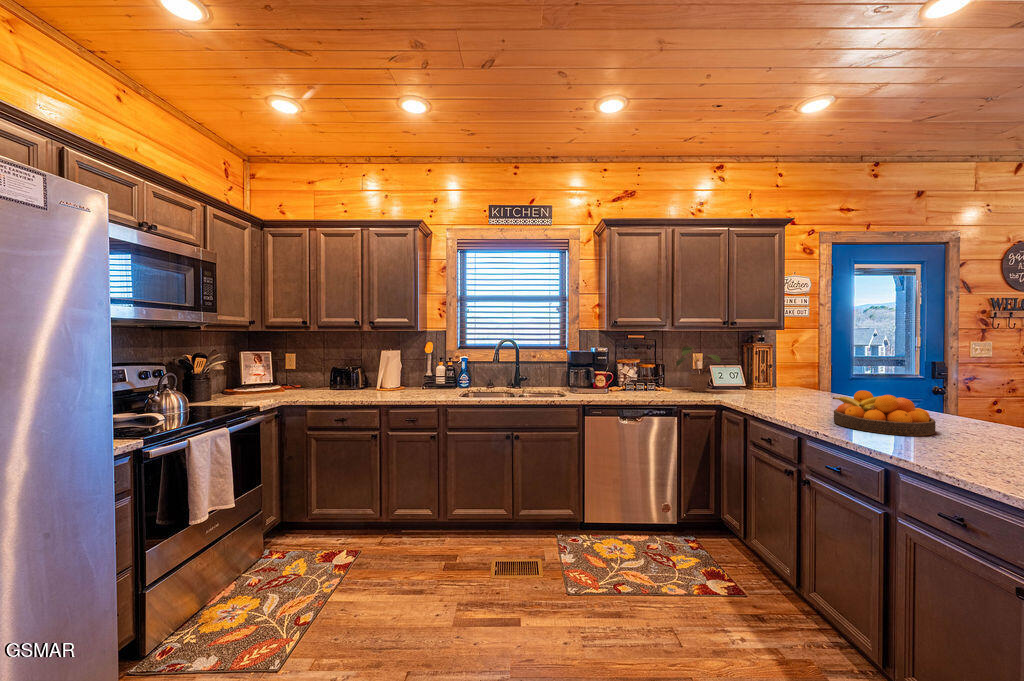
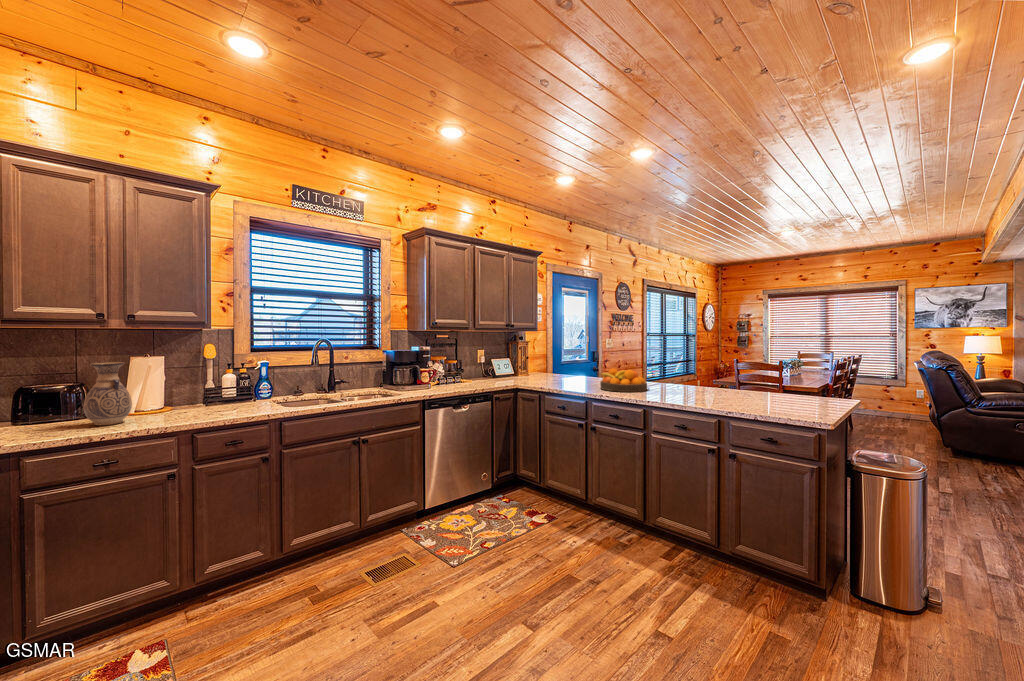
potted plant: present [676,347,721,392] -> none [473,343,508,380]
vase: none [341,354,366,396] -> present [84,362,132,425]

